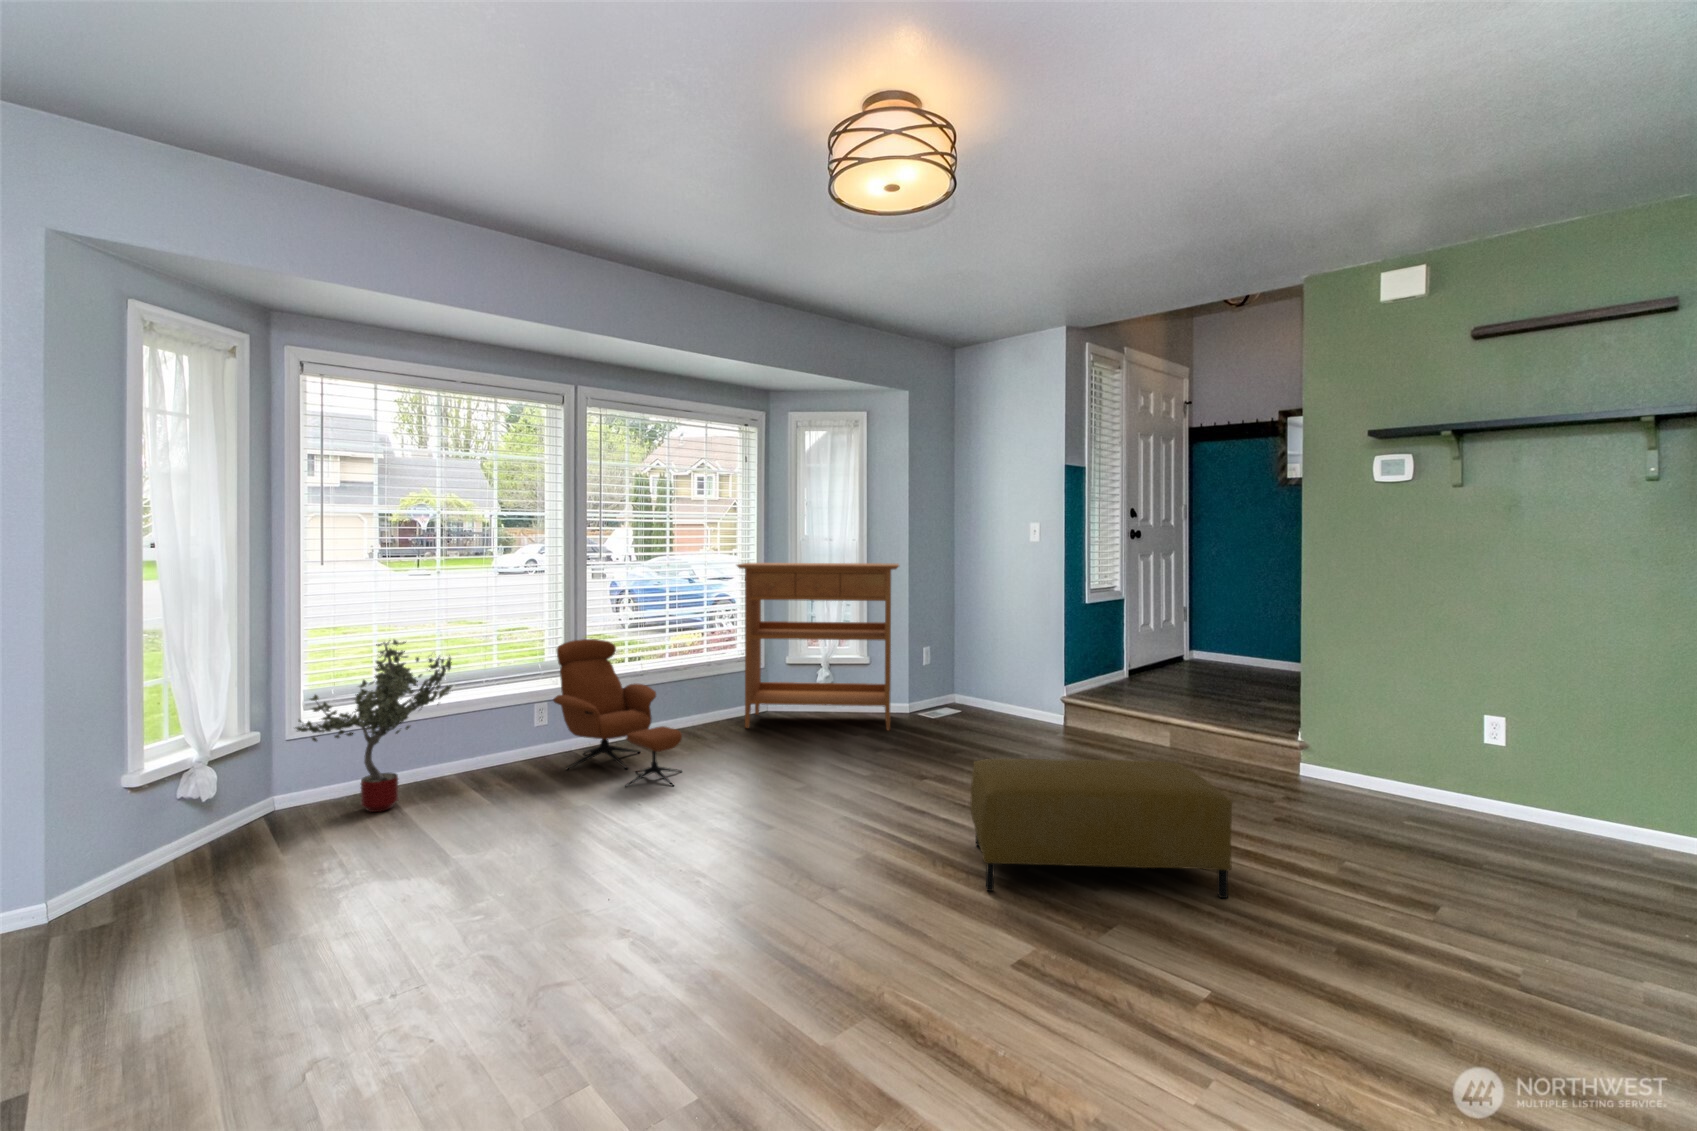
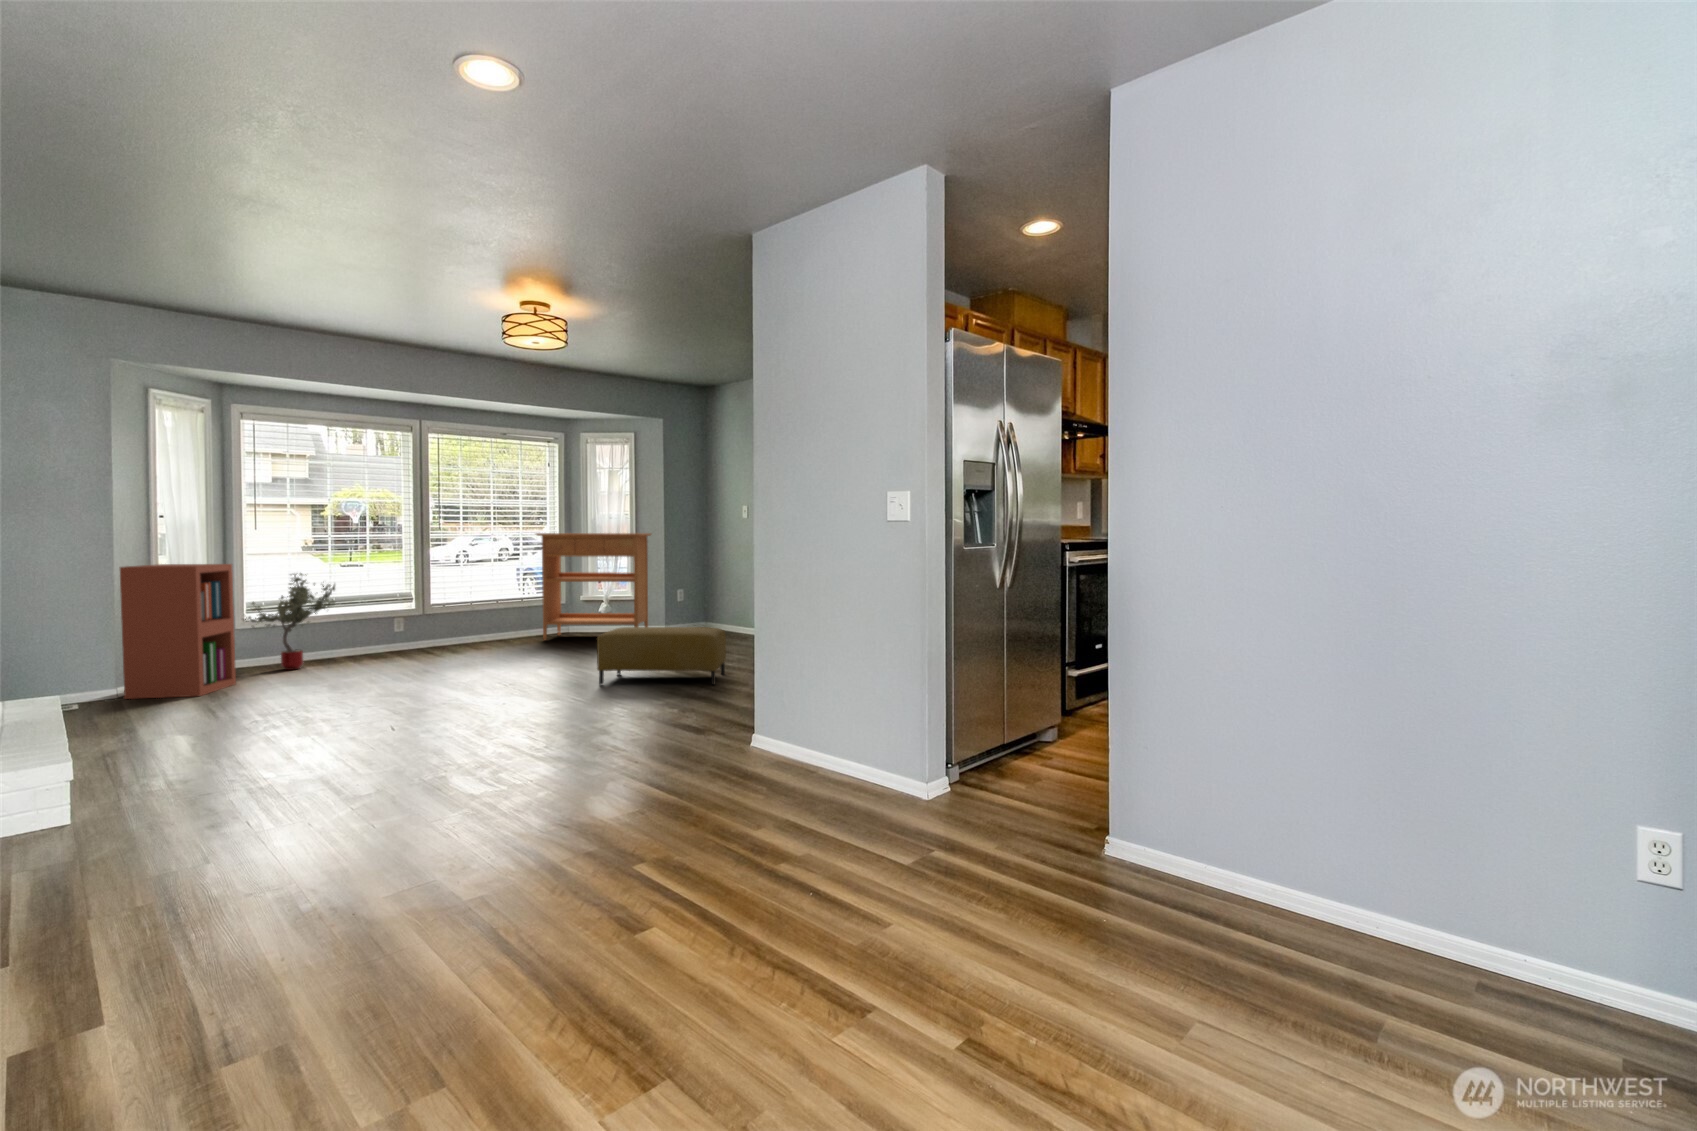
bookshelf: none [46,638,281,929] -> present [120,564,236,699]
lounge chair: present [553,639,682,786] -> none [403,579,484,661]

